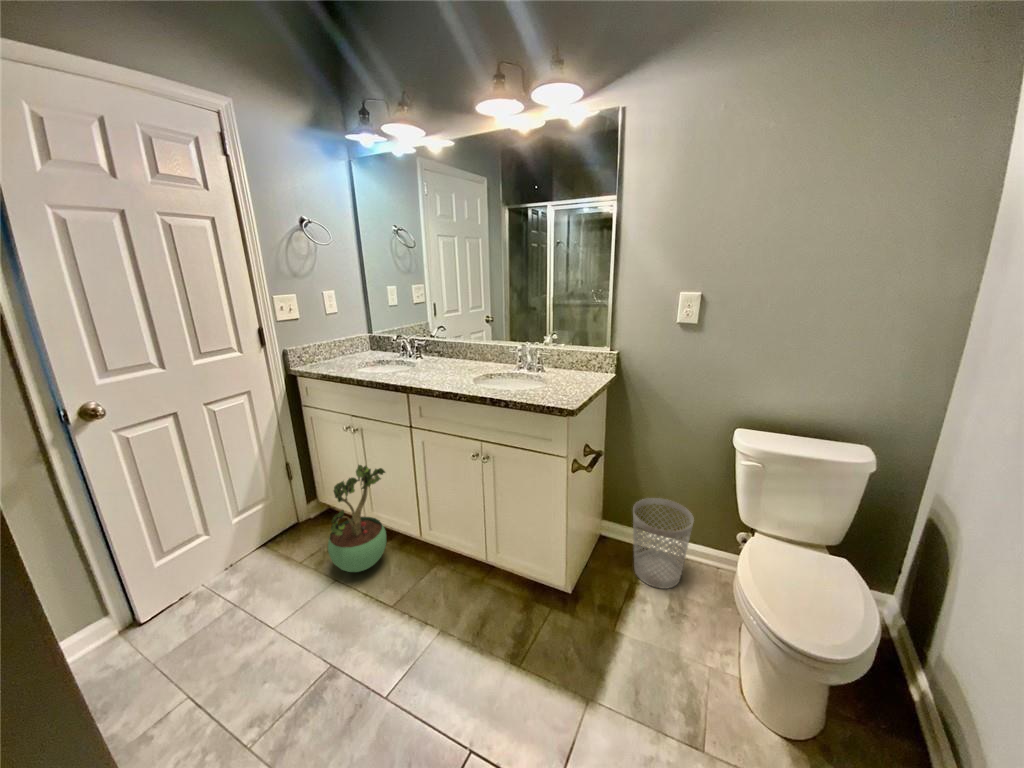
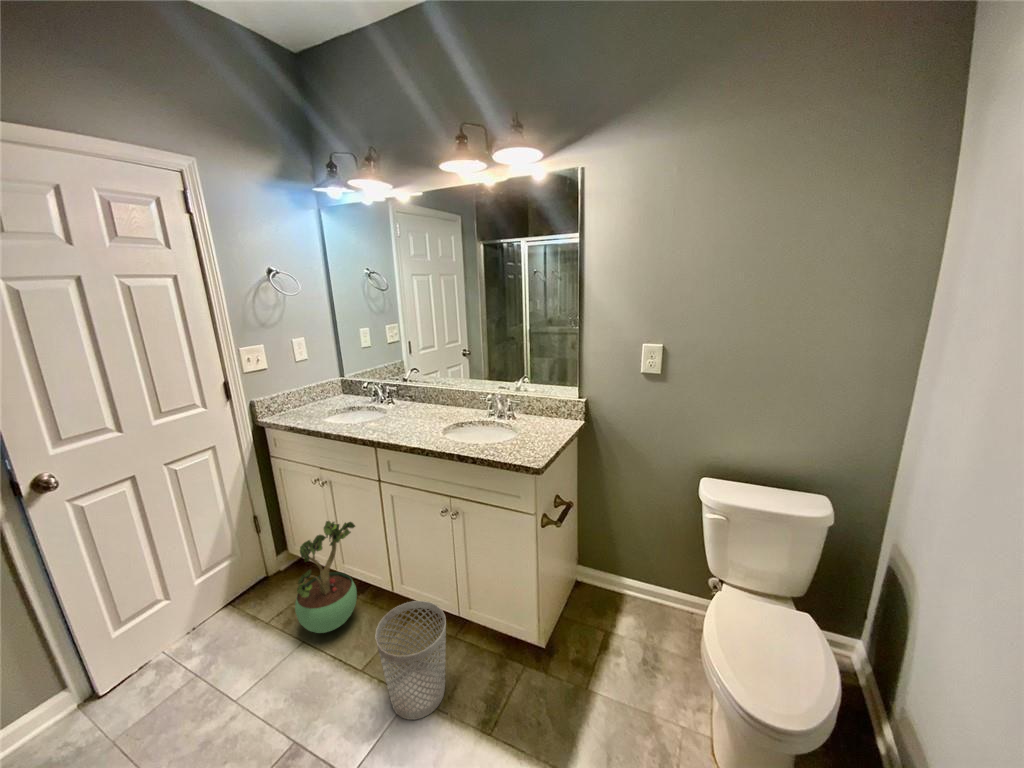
wastebasket: present [633,498,694,589] -> present [375,601,446,720]

